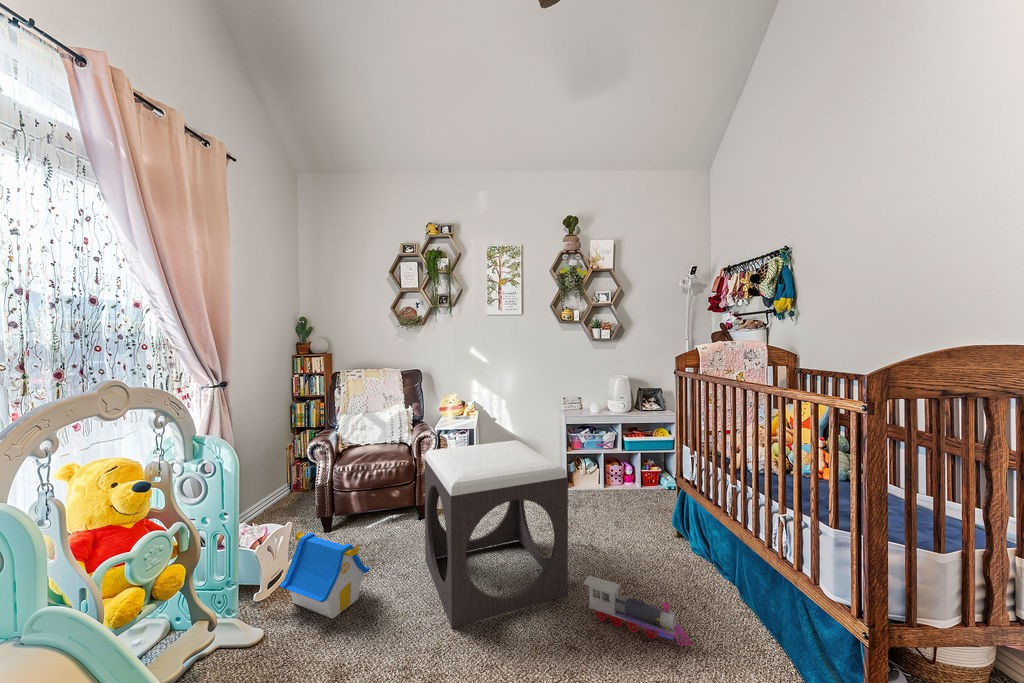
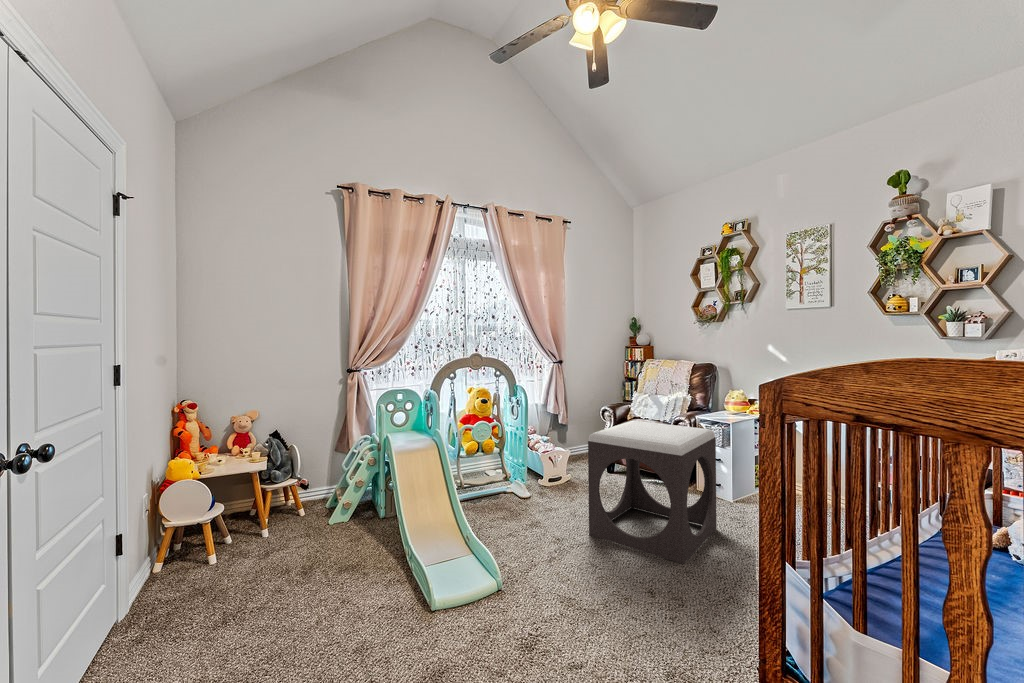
toy house: present [279,531,370,619] -> none [539,453,581,504]
toy train: present [583,575,692,646] -> none [670,545,714,627]

